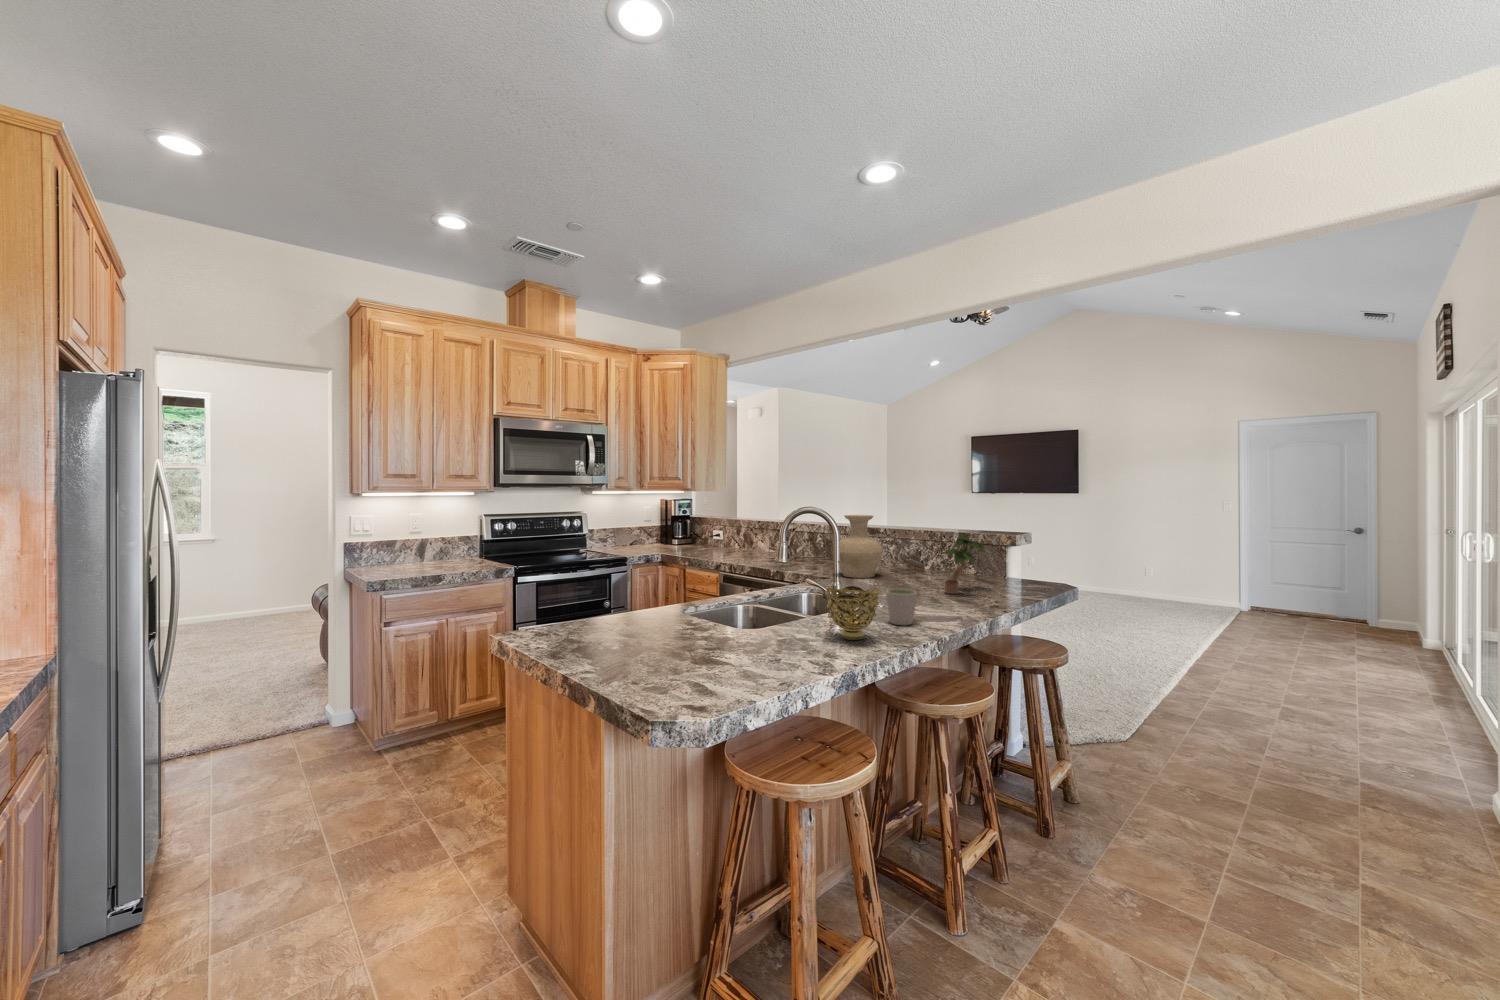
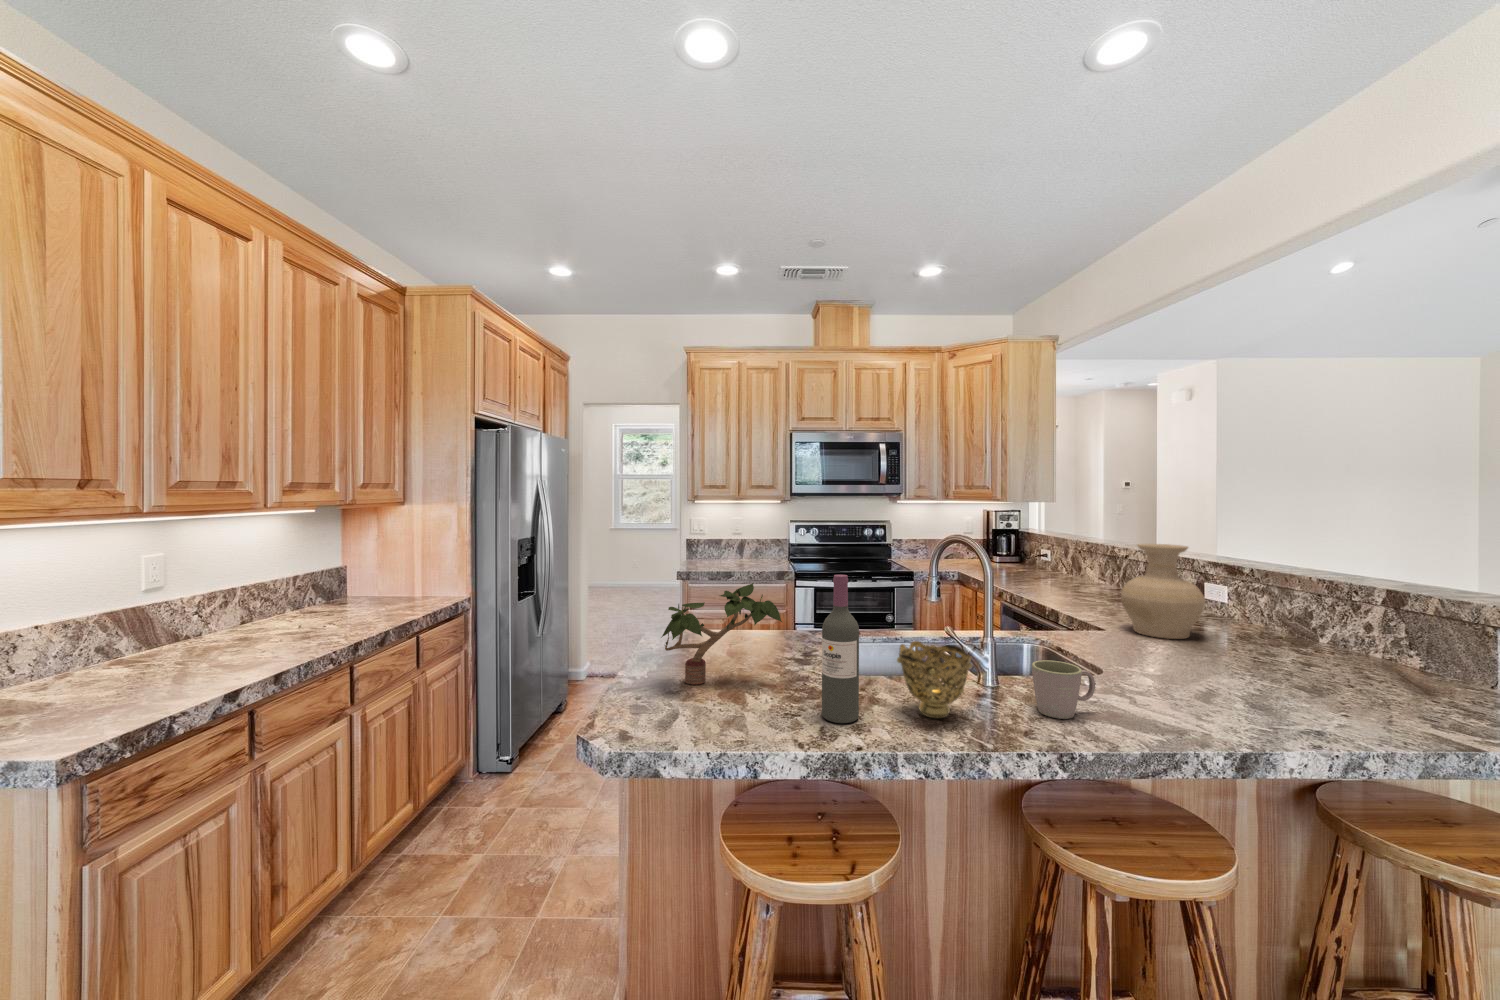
potted plant: present [940,533,984,594] -> present [661,583,782,684]
wine bottle: none [794,537,824,657] -> present [822,575,859,723]

